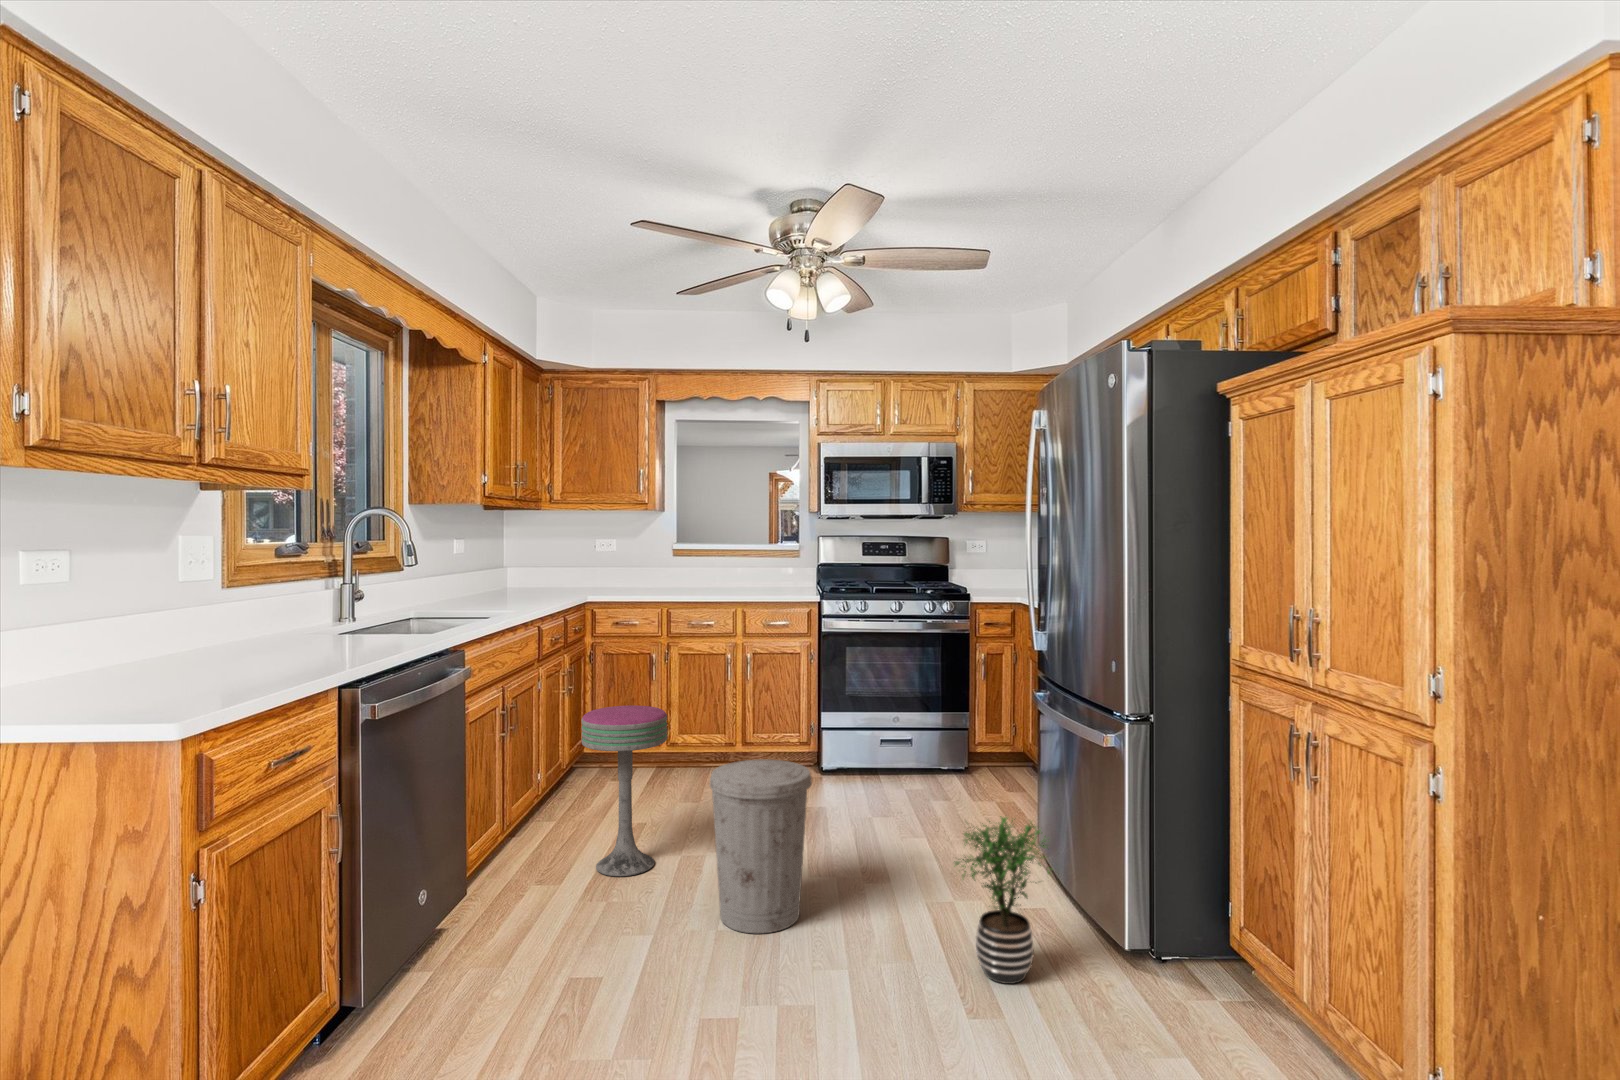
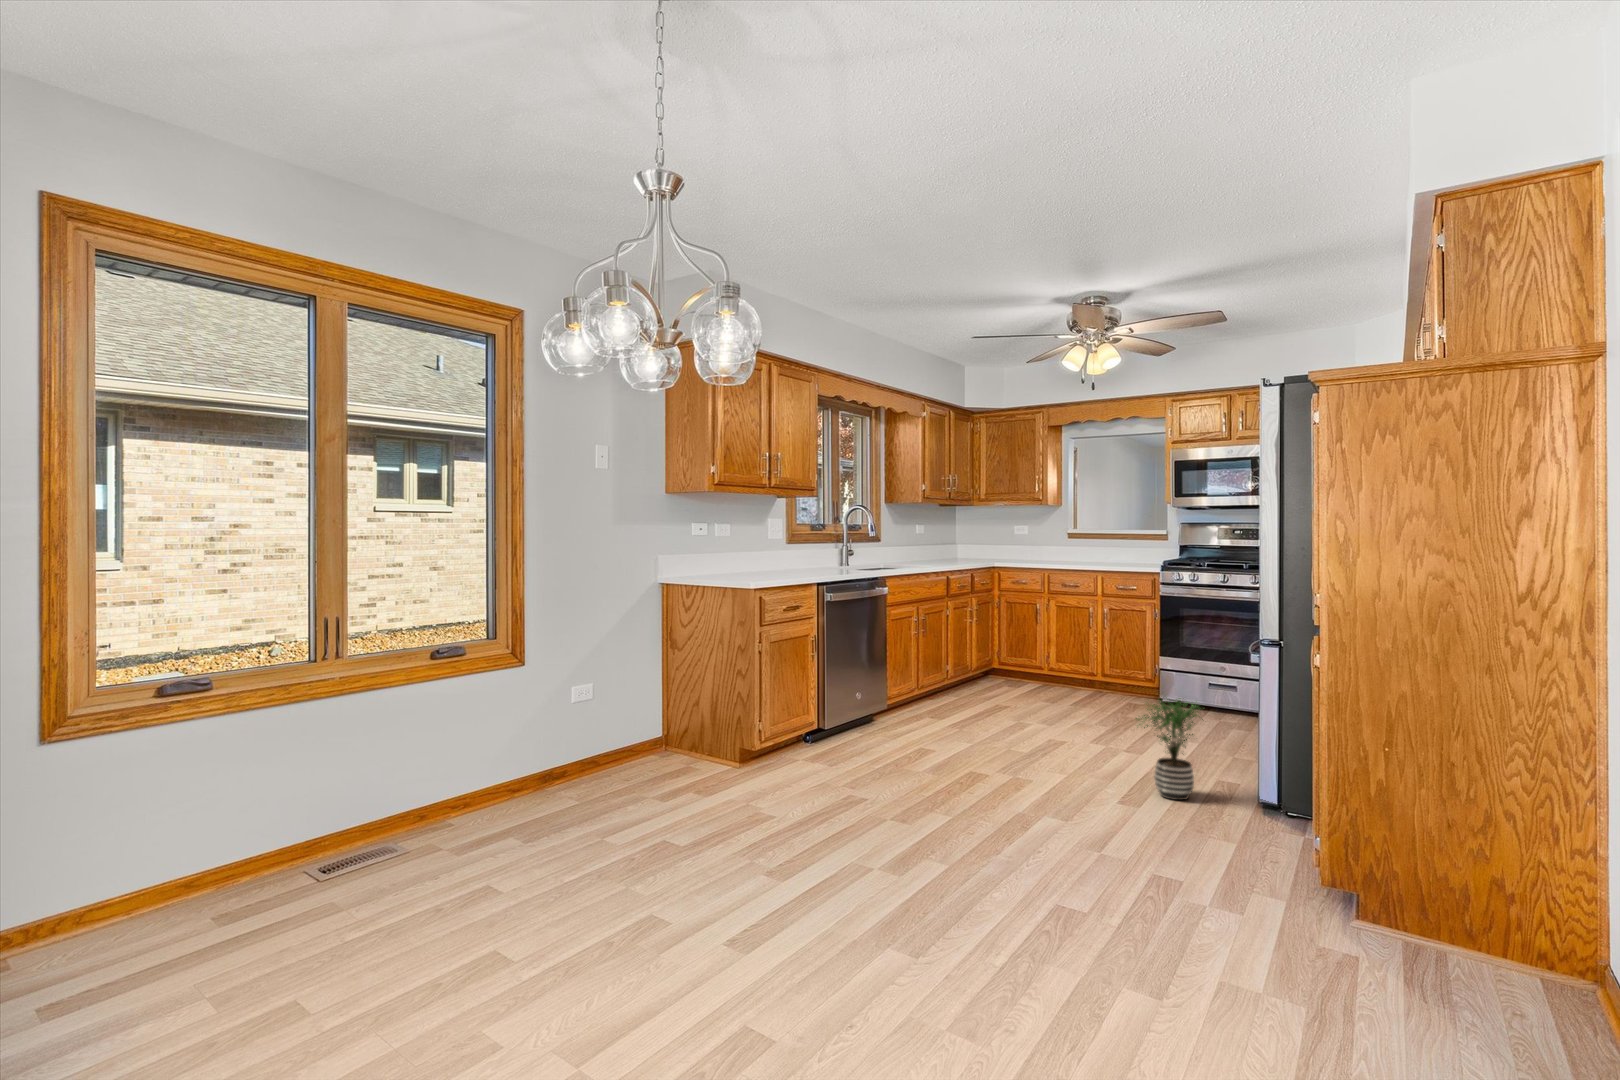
bar stool: present [581,706,667,876] -> none [957,625,1010,725]
trash can: present [710,759,812,933] -> none [1013,658,1078,757]

